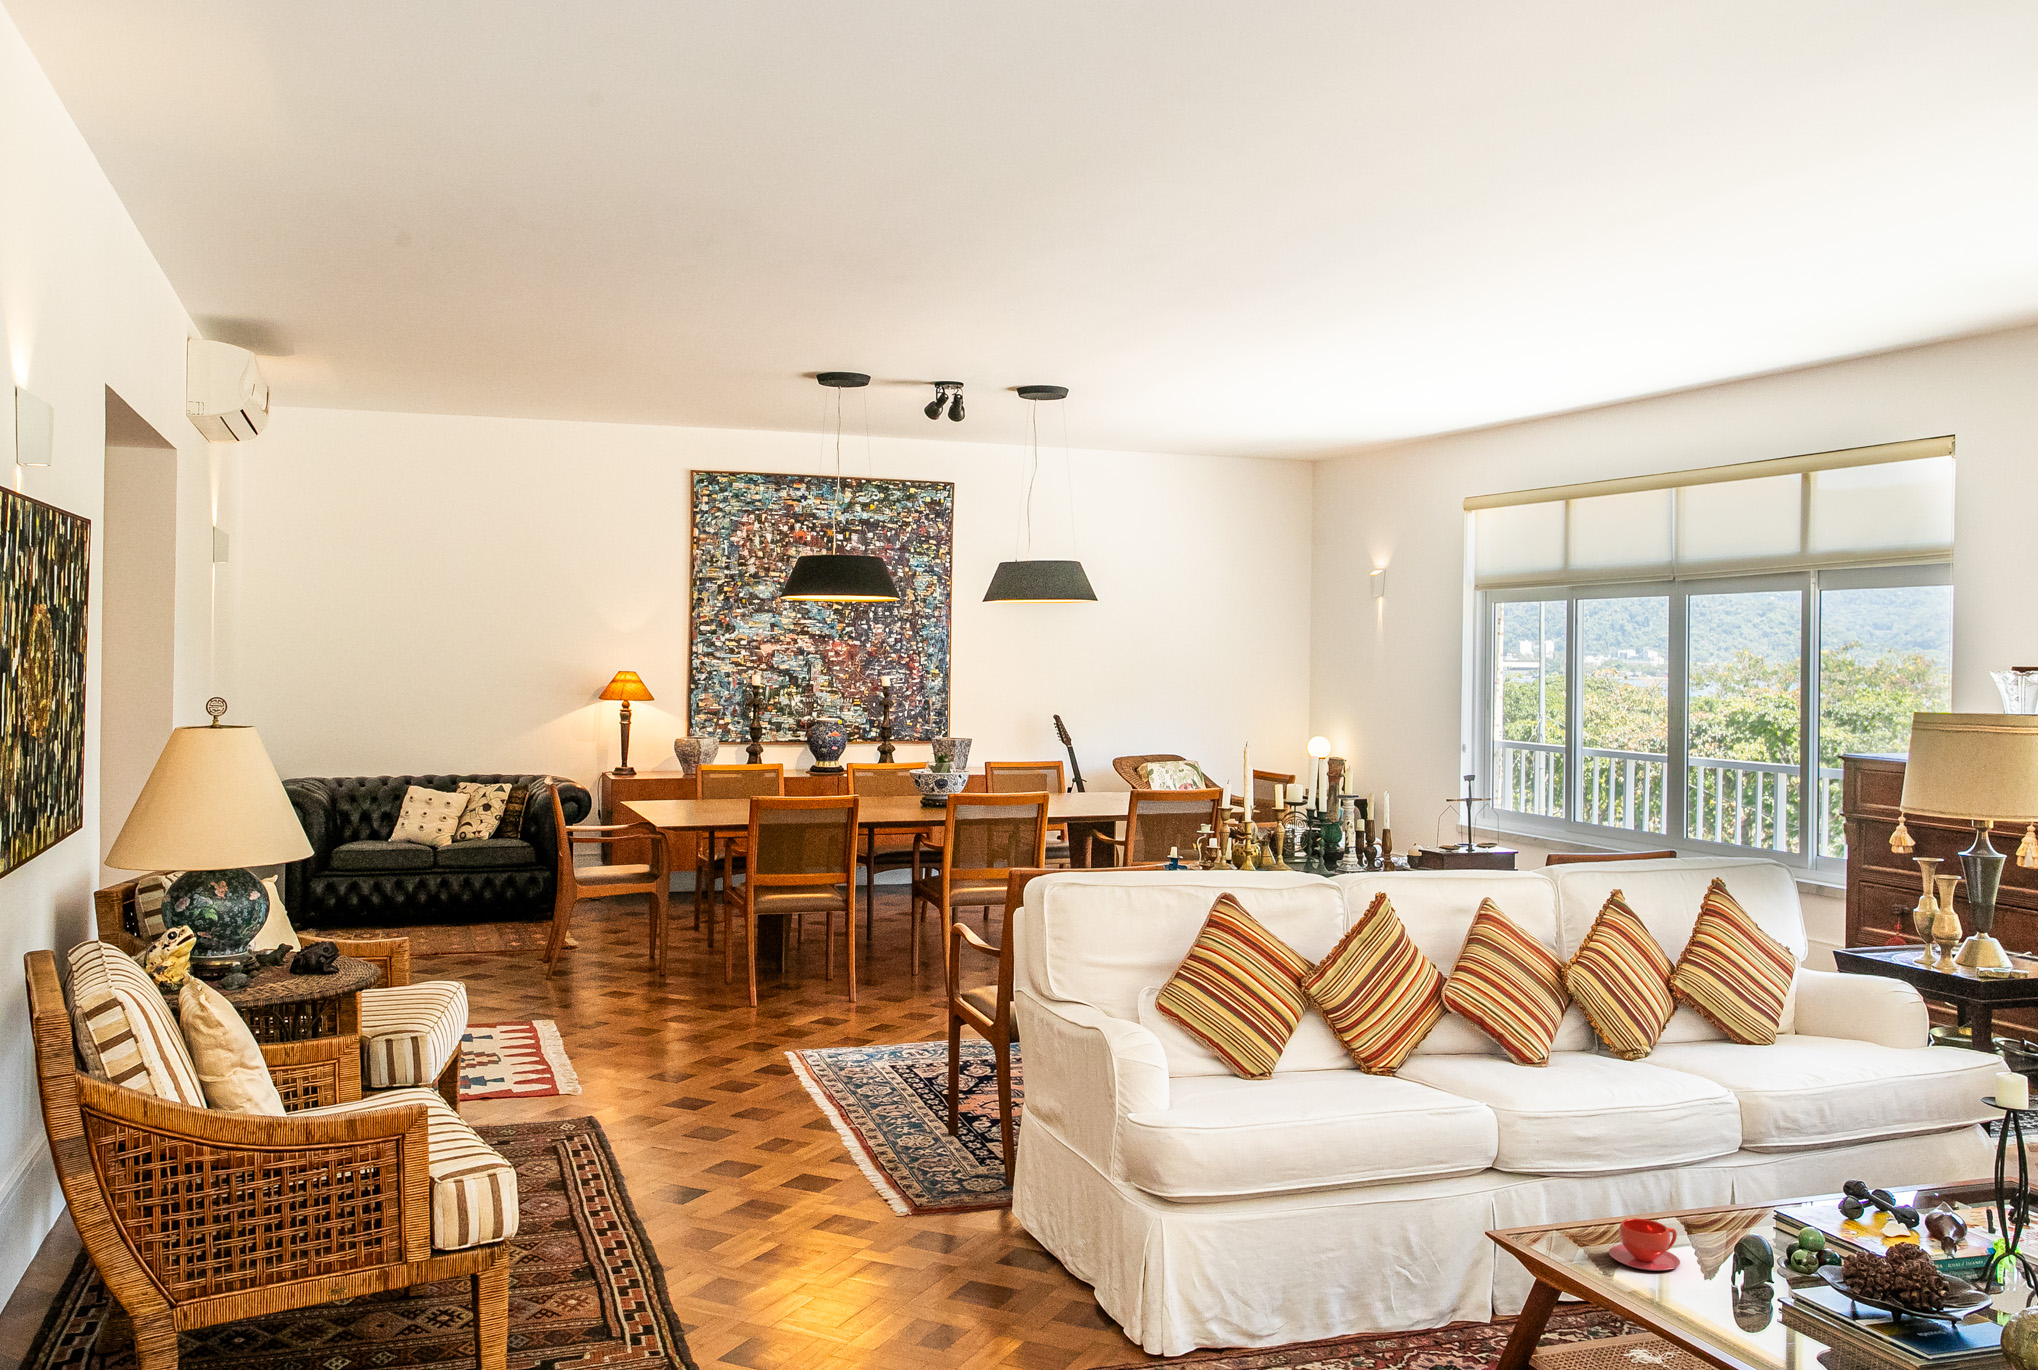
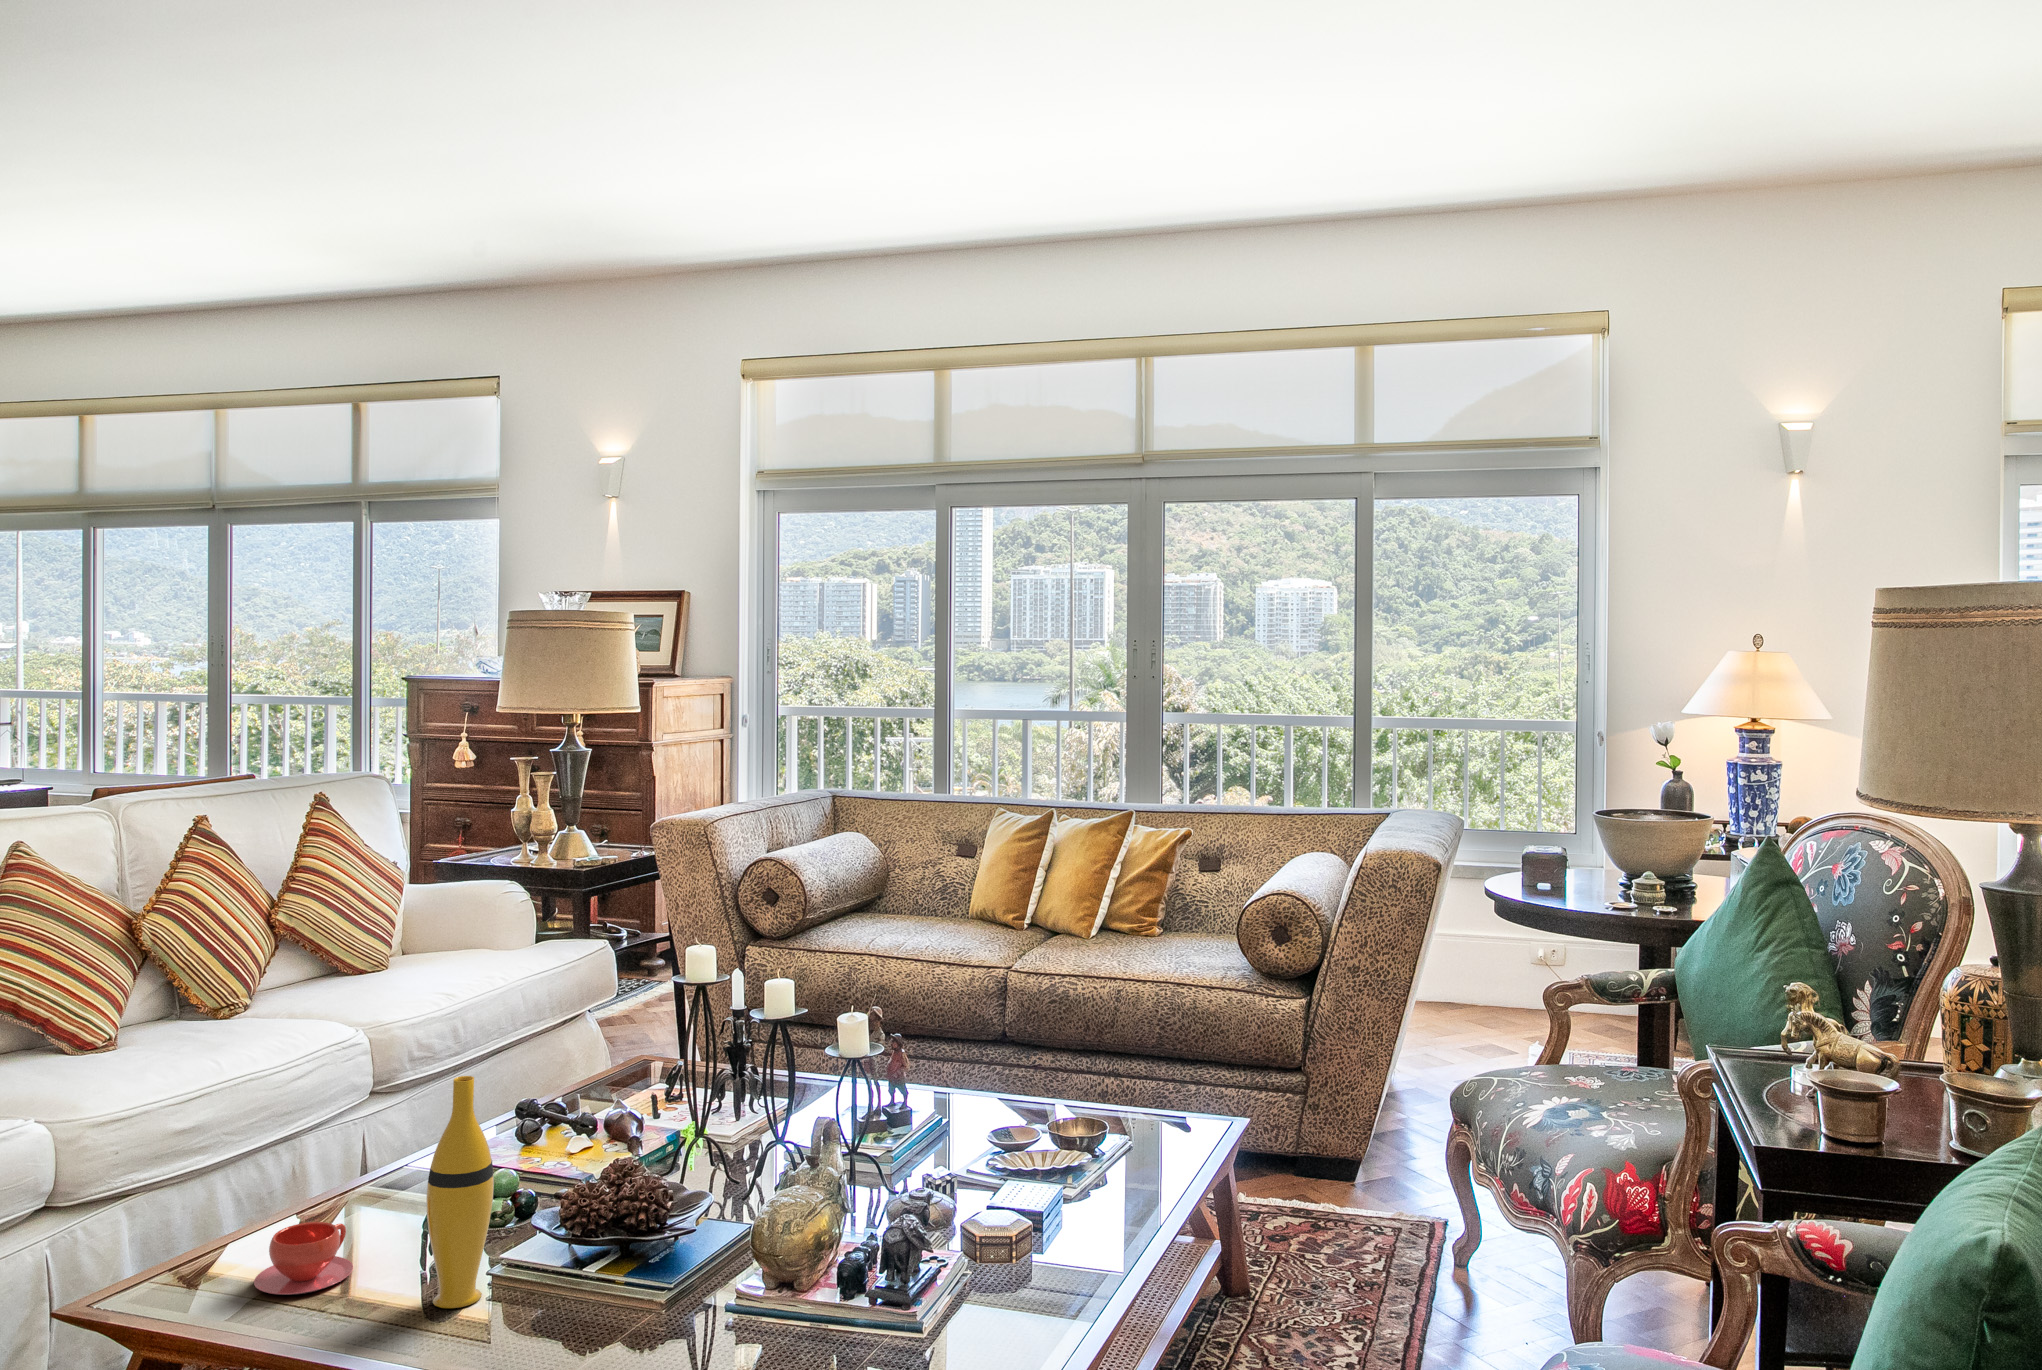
vase: none [1725,1134,1779,1317] -> present [427,1076,494,1308]

